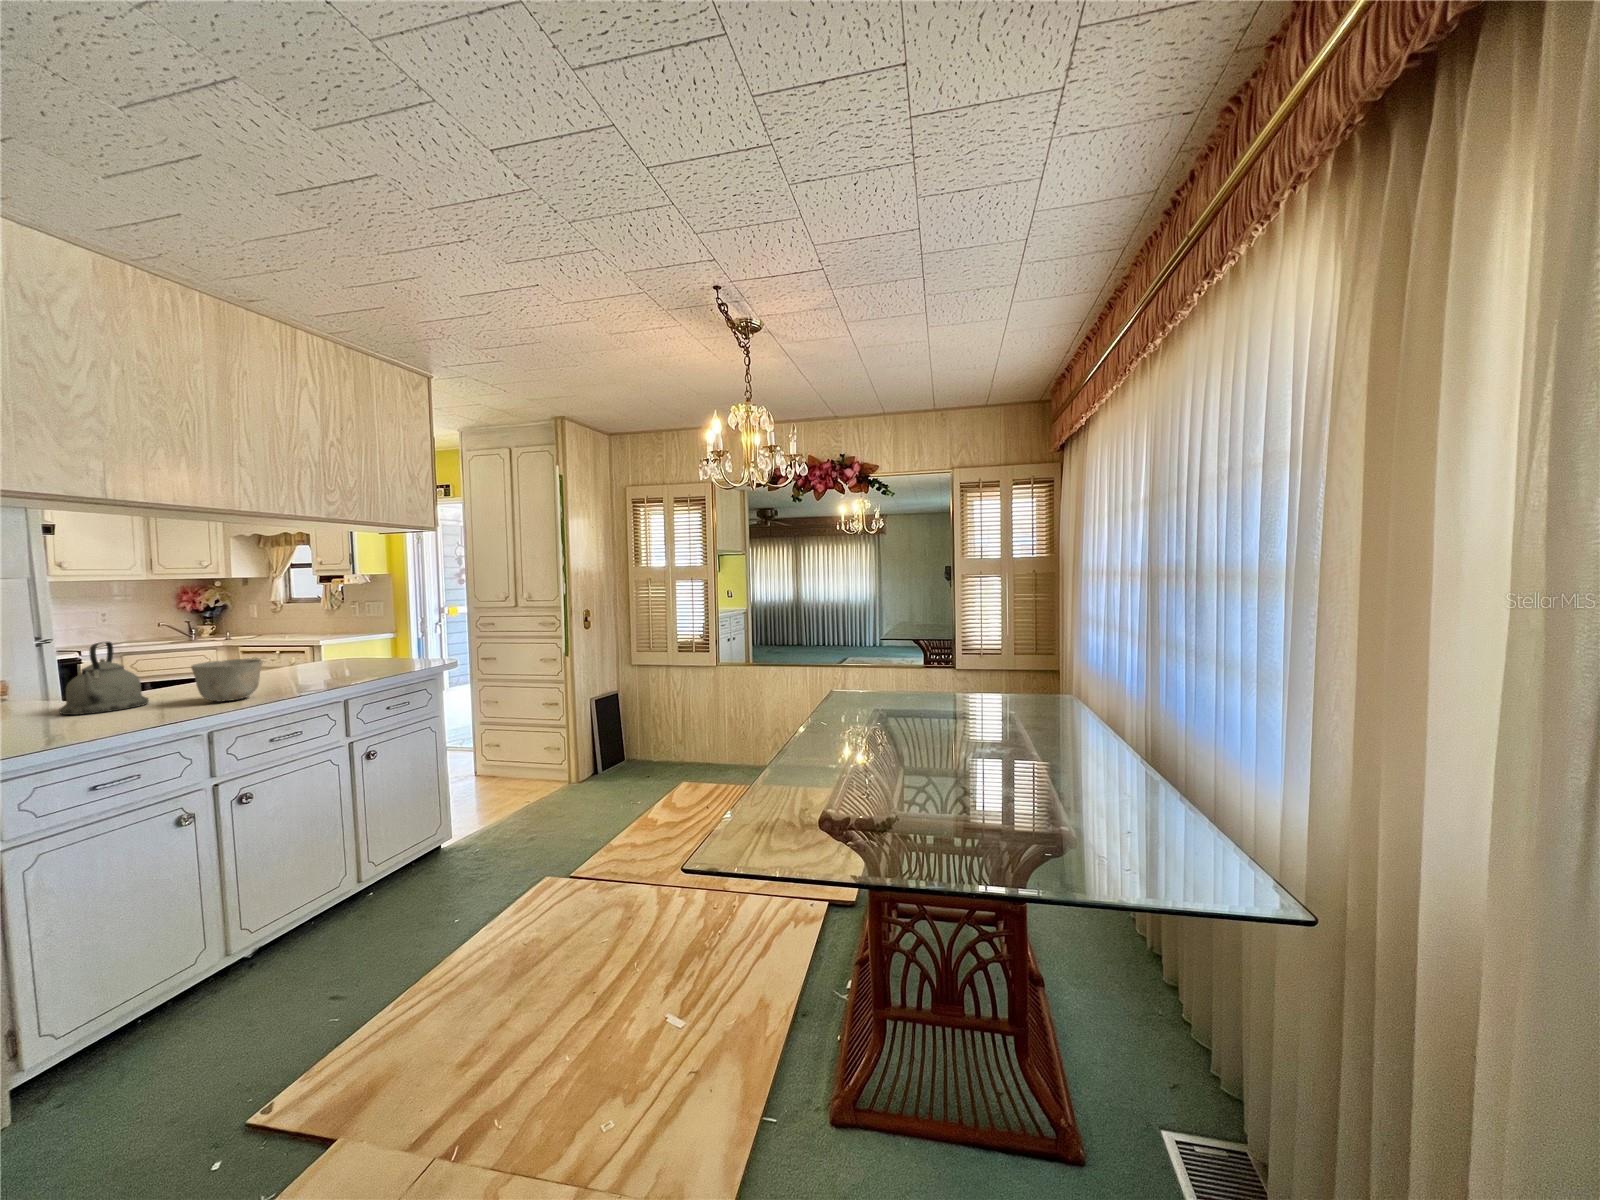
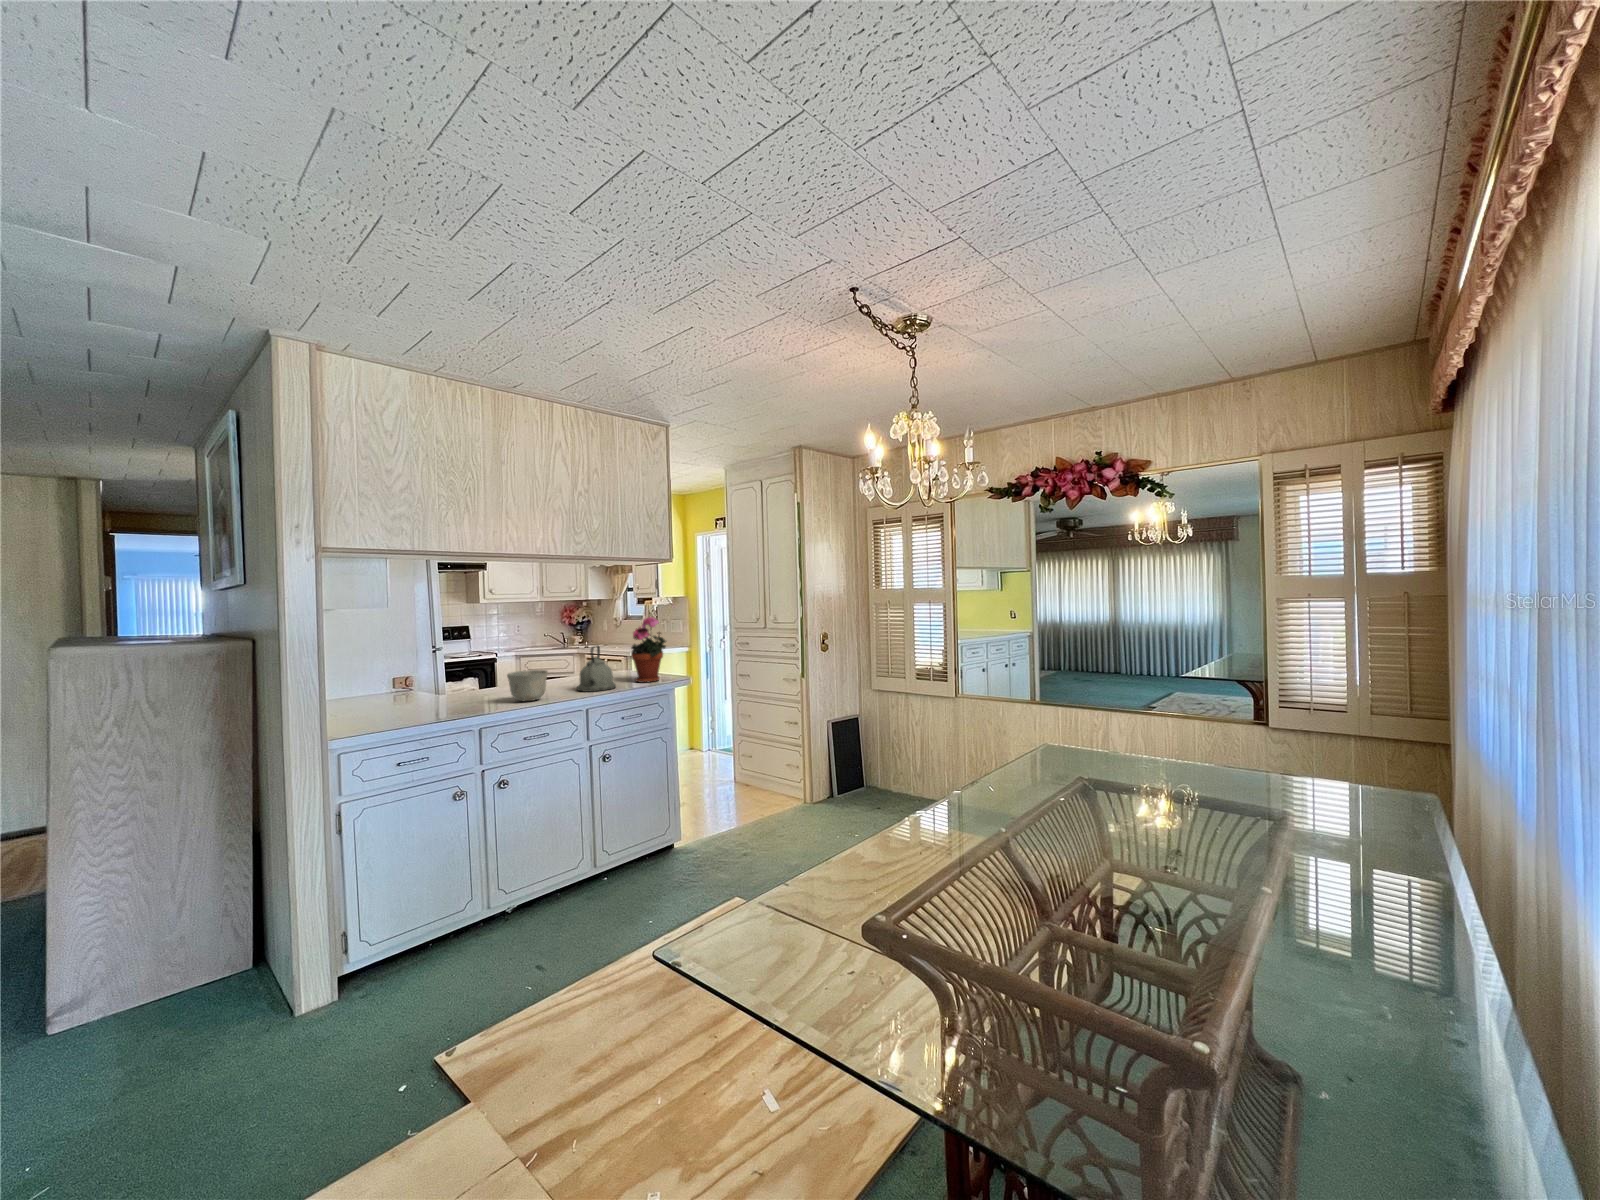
potted plant: none [366,591,419,669] -> present [631,617,666,683]
kettle: present [59,642,149,715] -> present [577,645,616,692]

